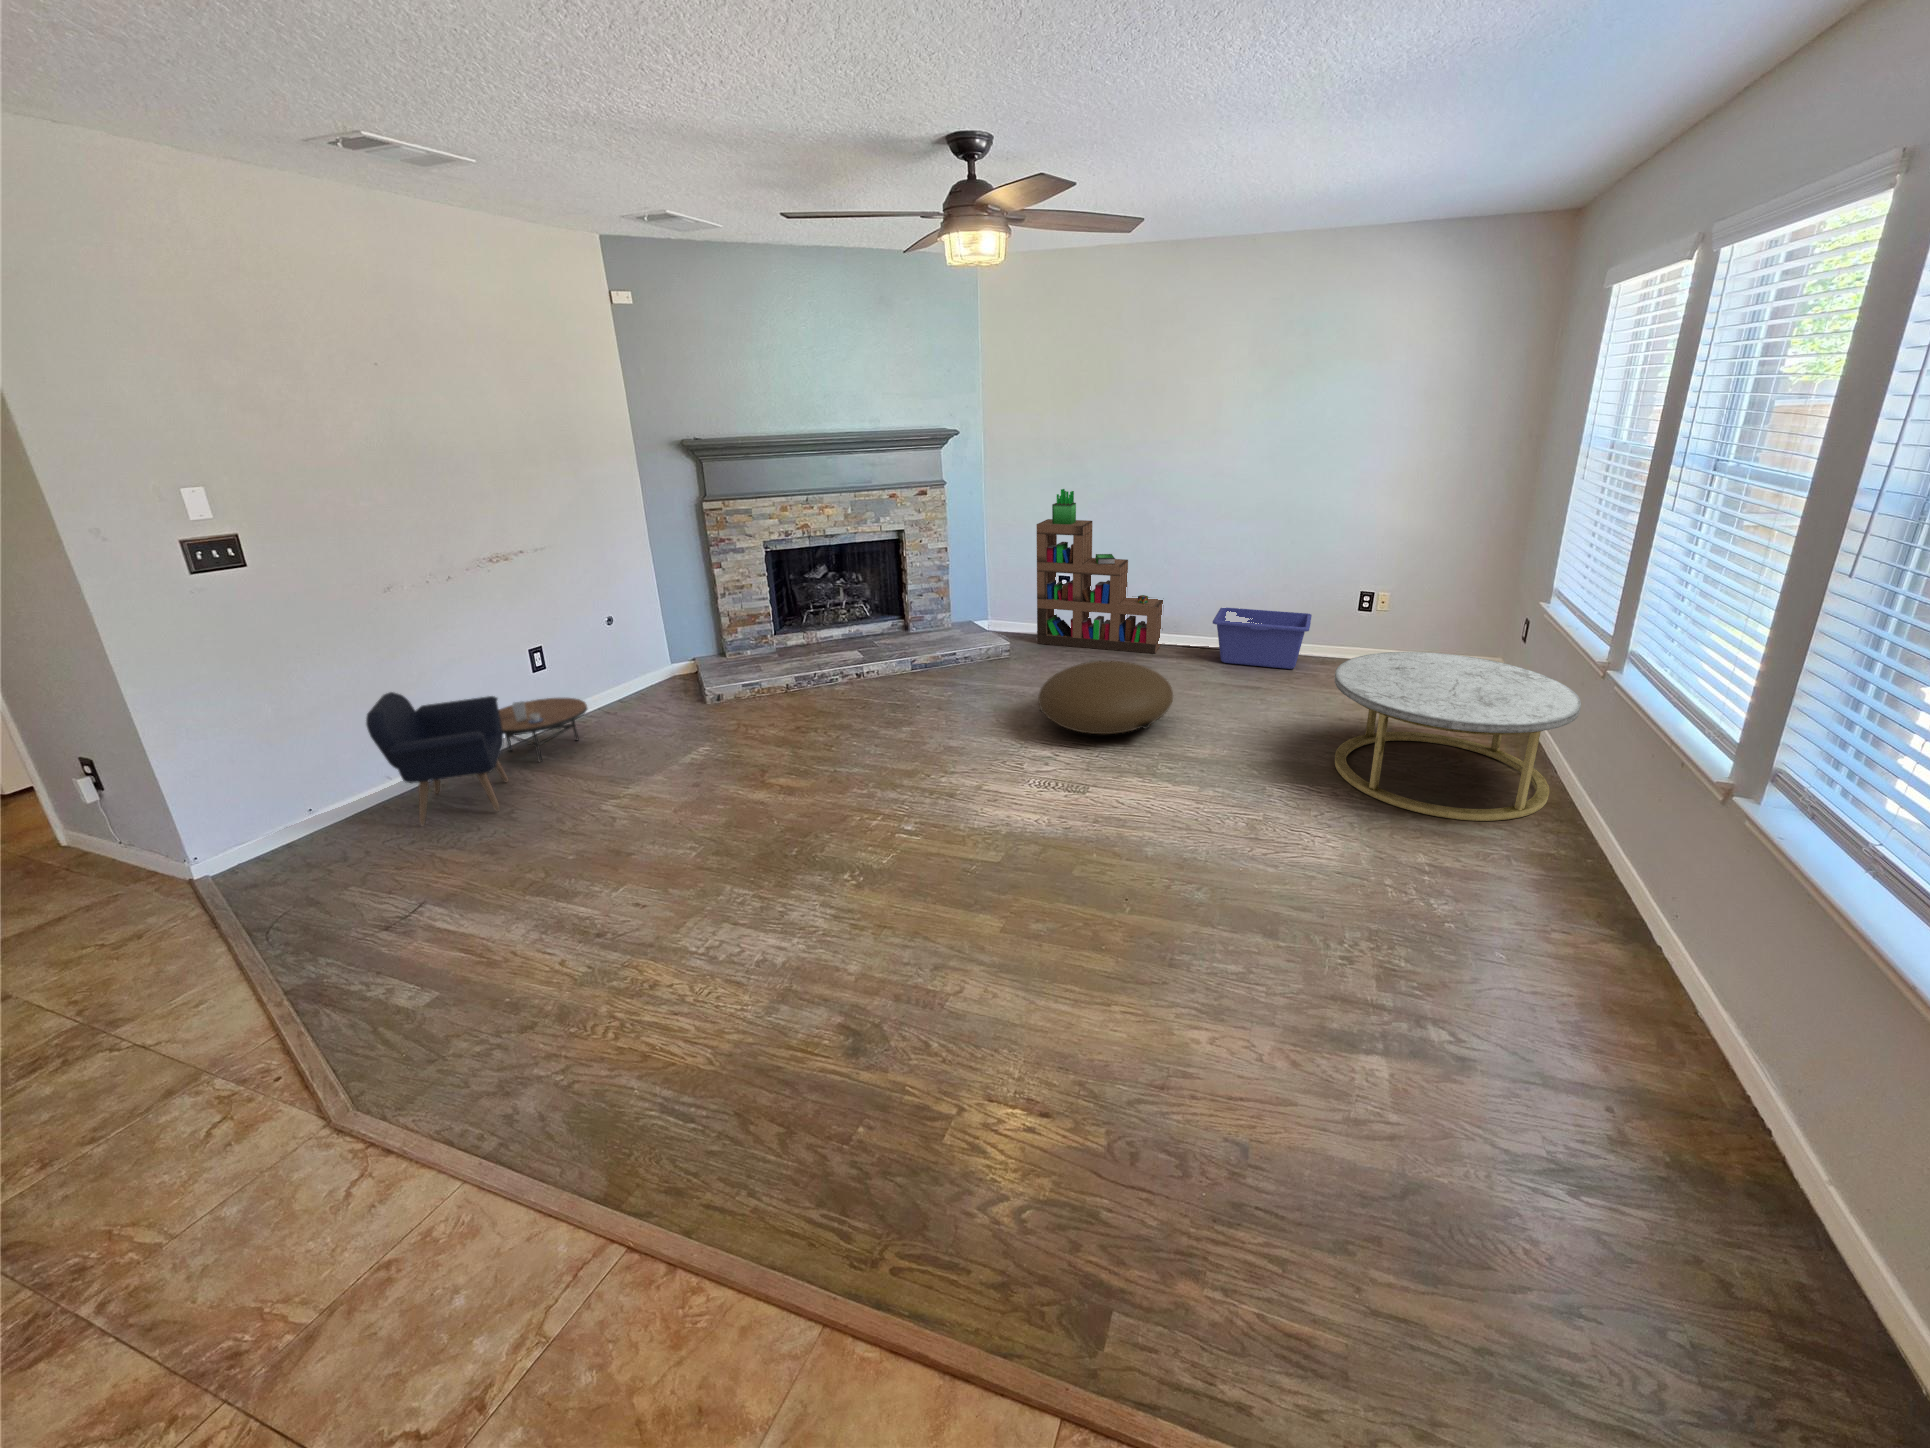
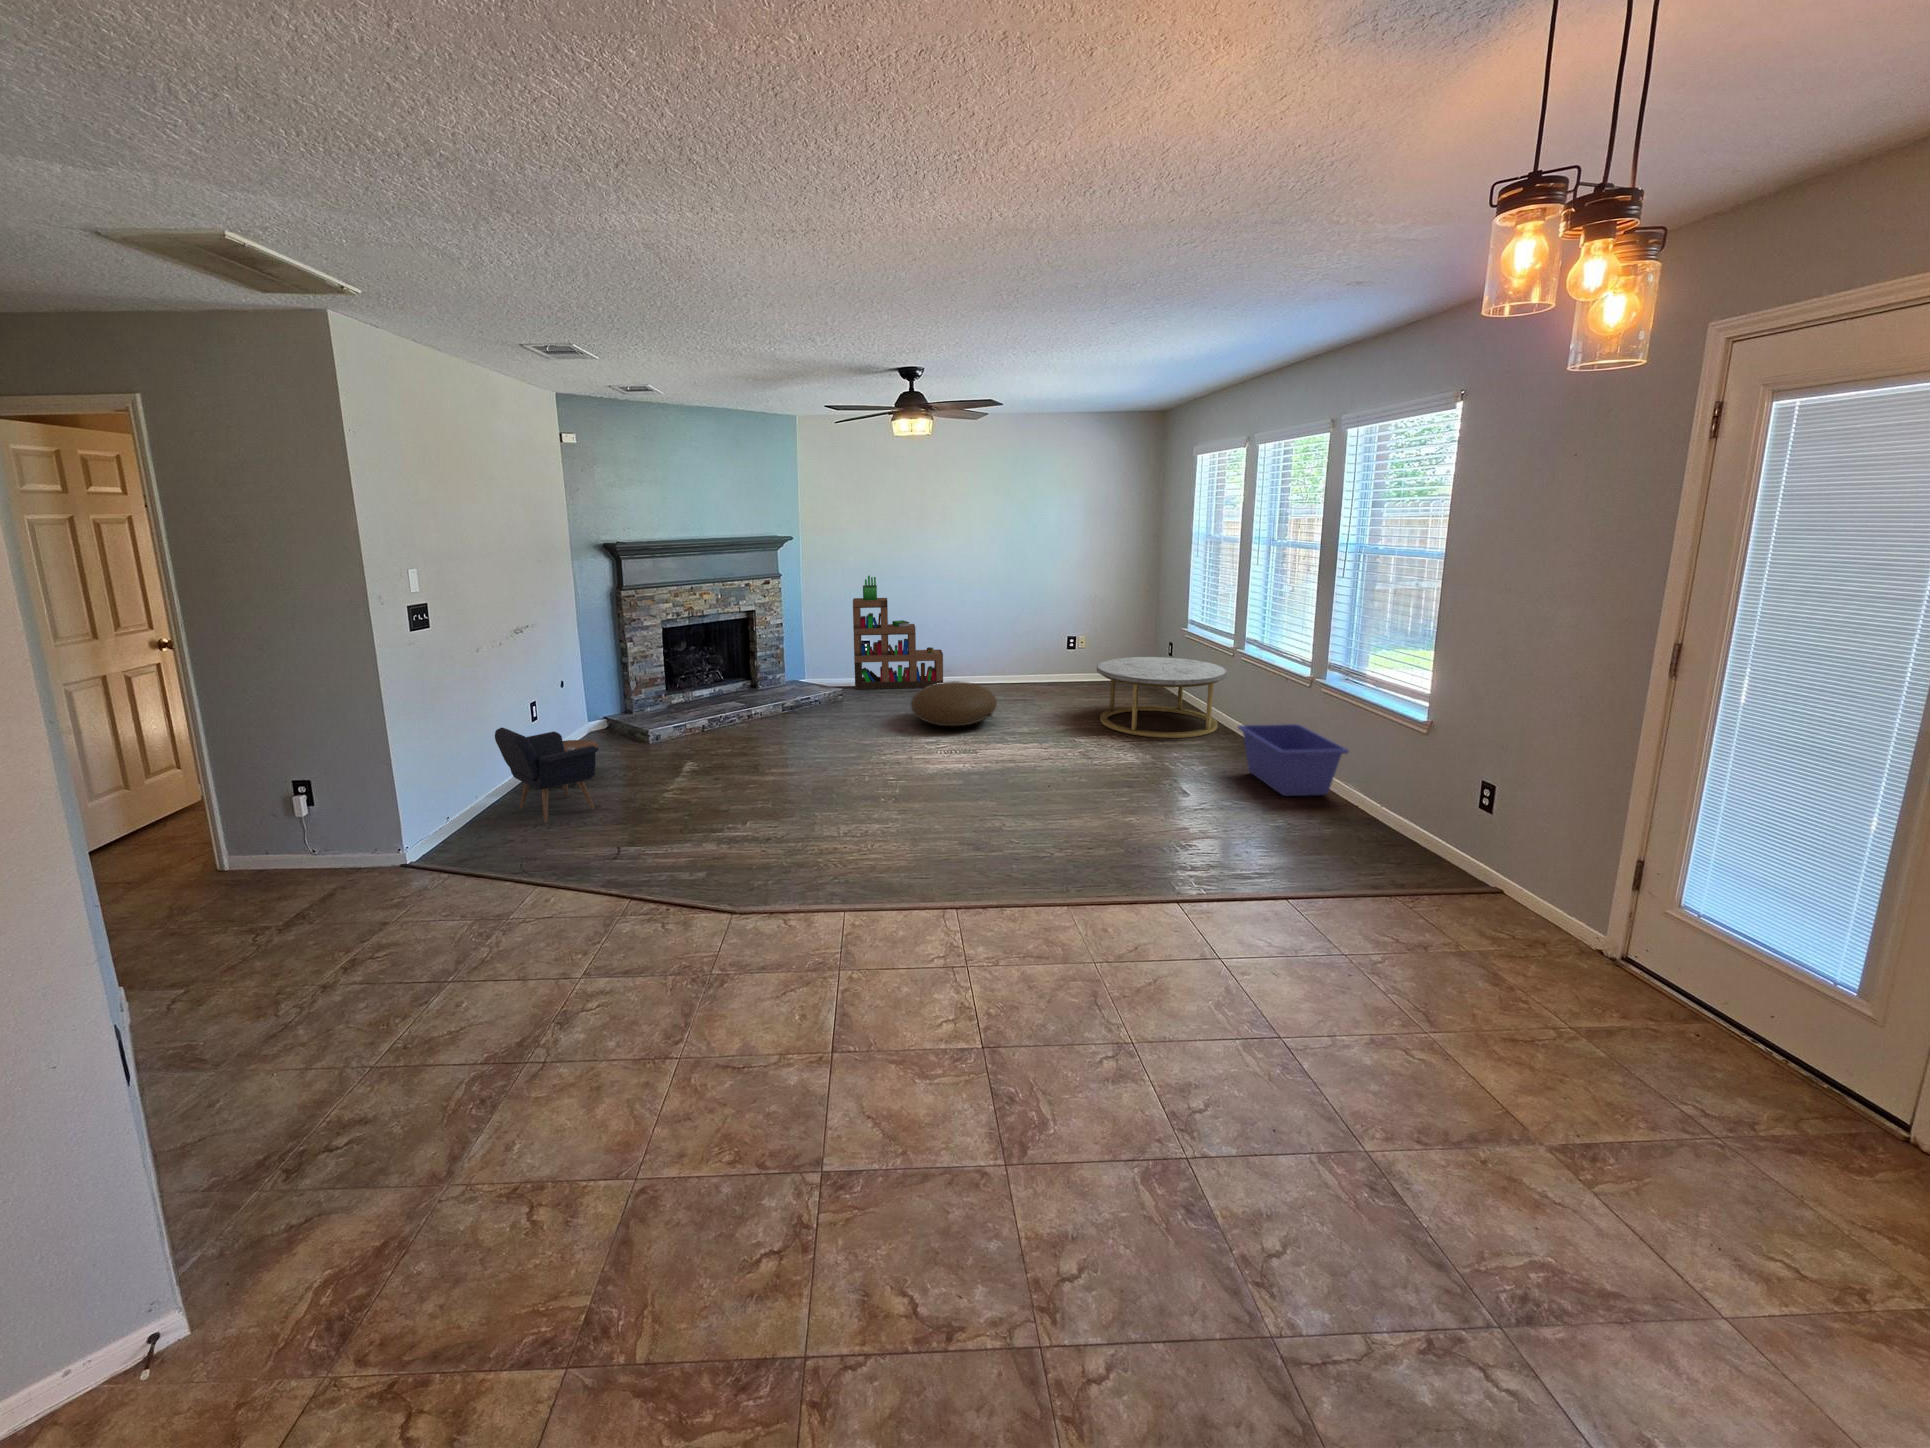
storage bin: present [1213,608,1312,669] -> present [1238,724,1349,796]

